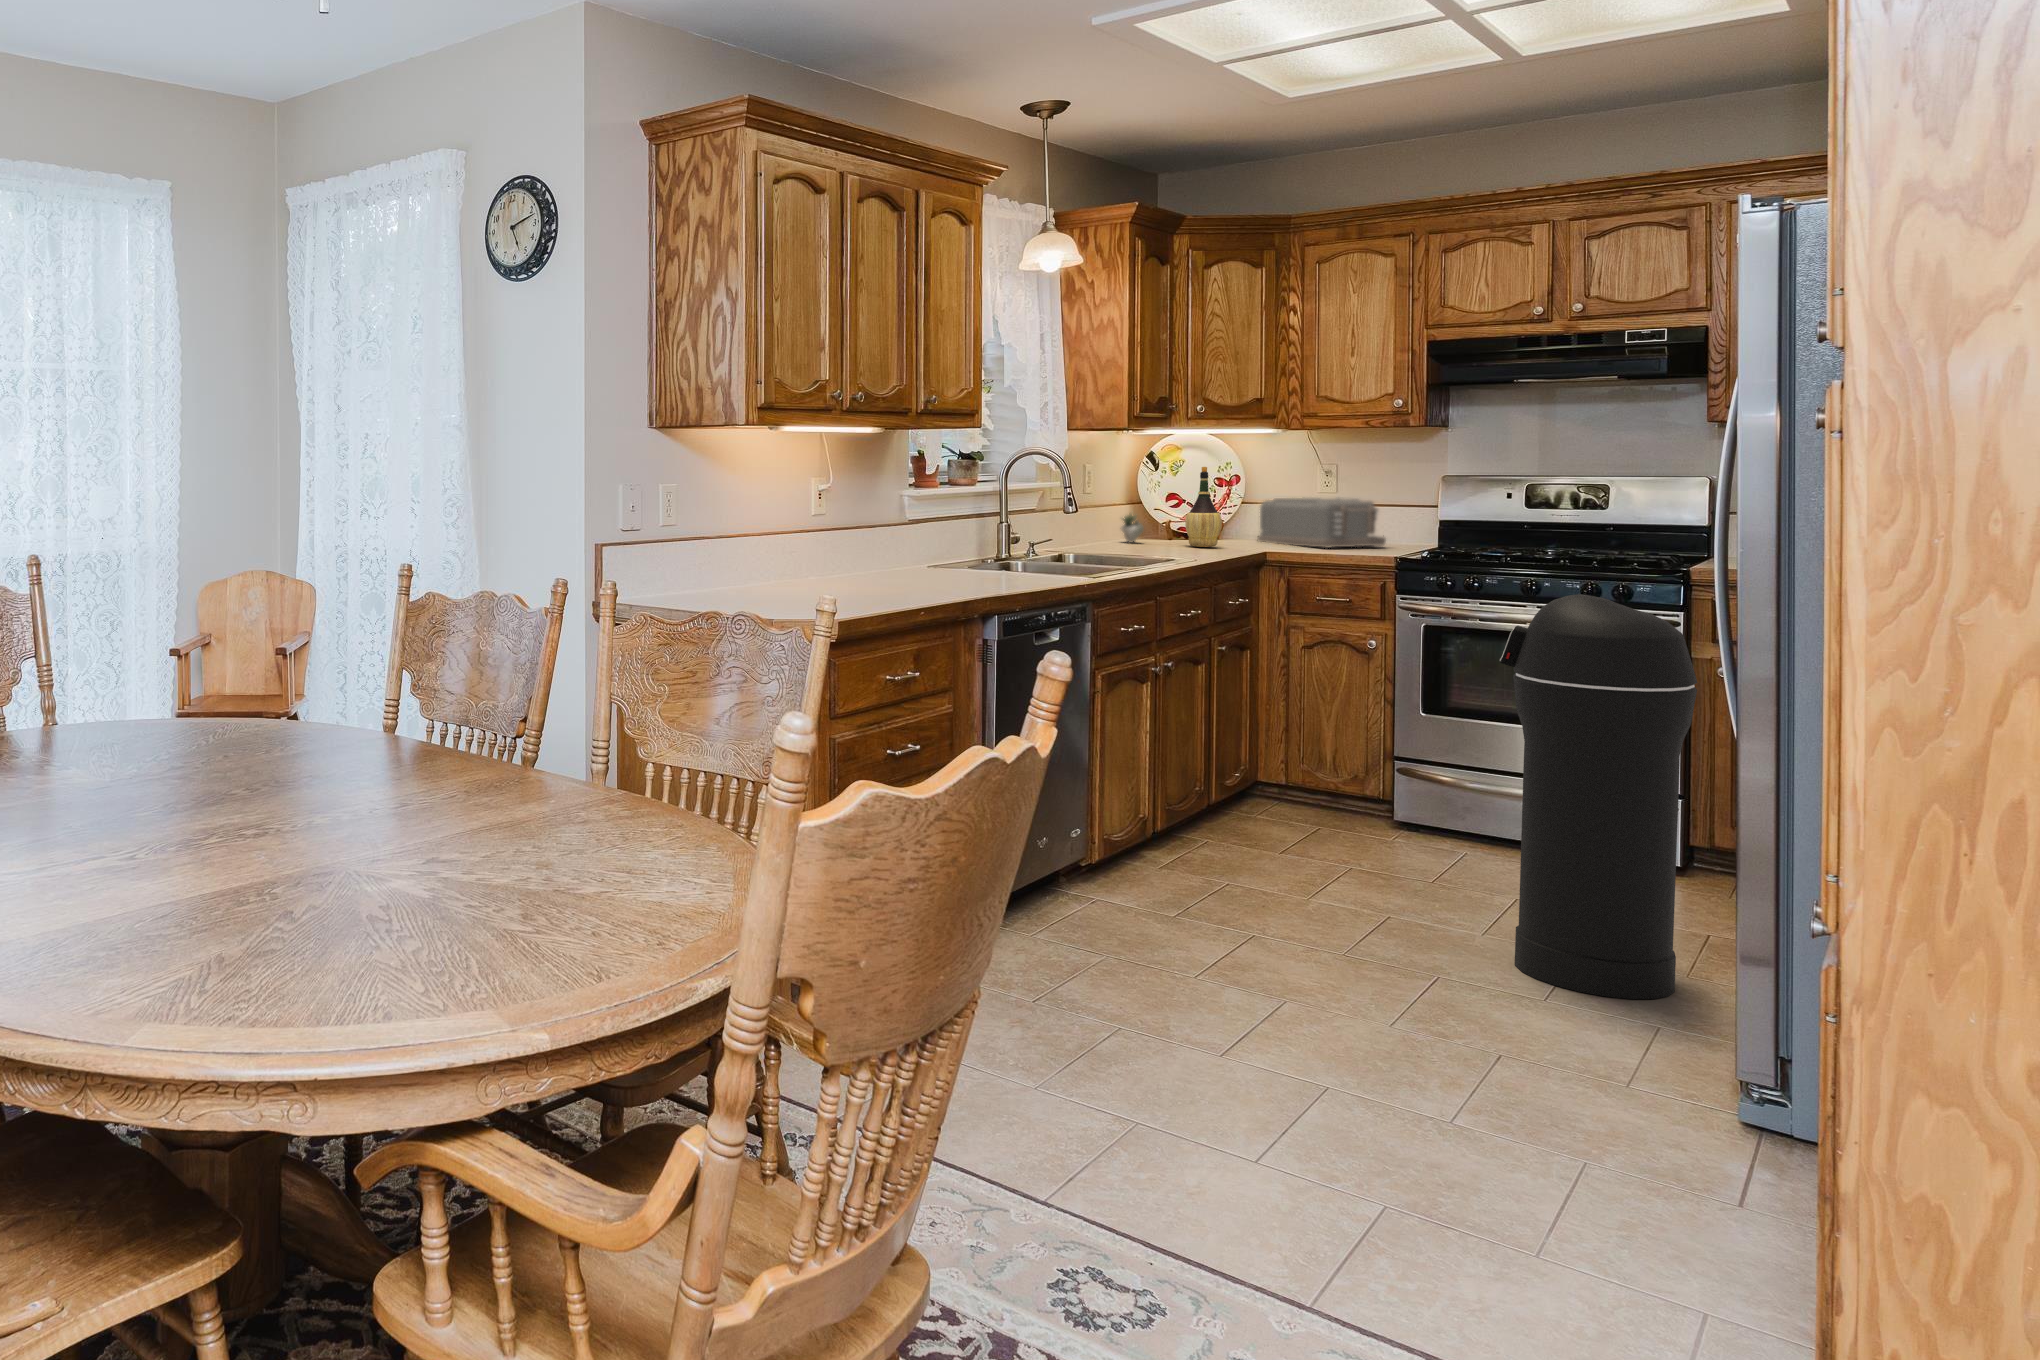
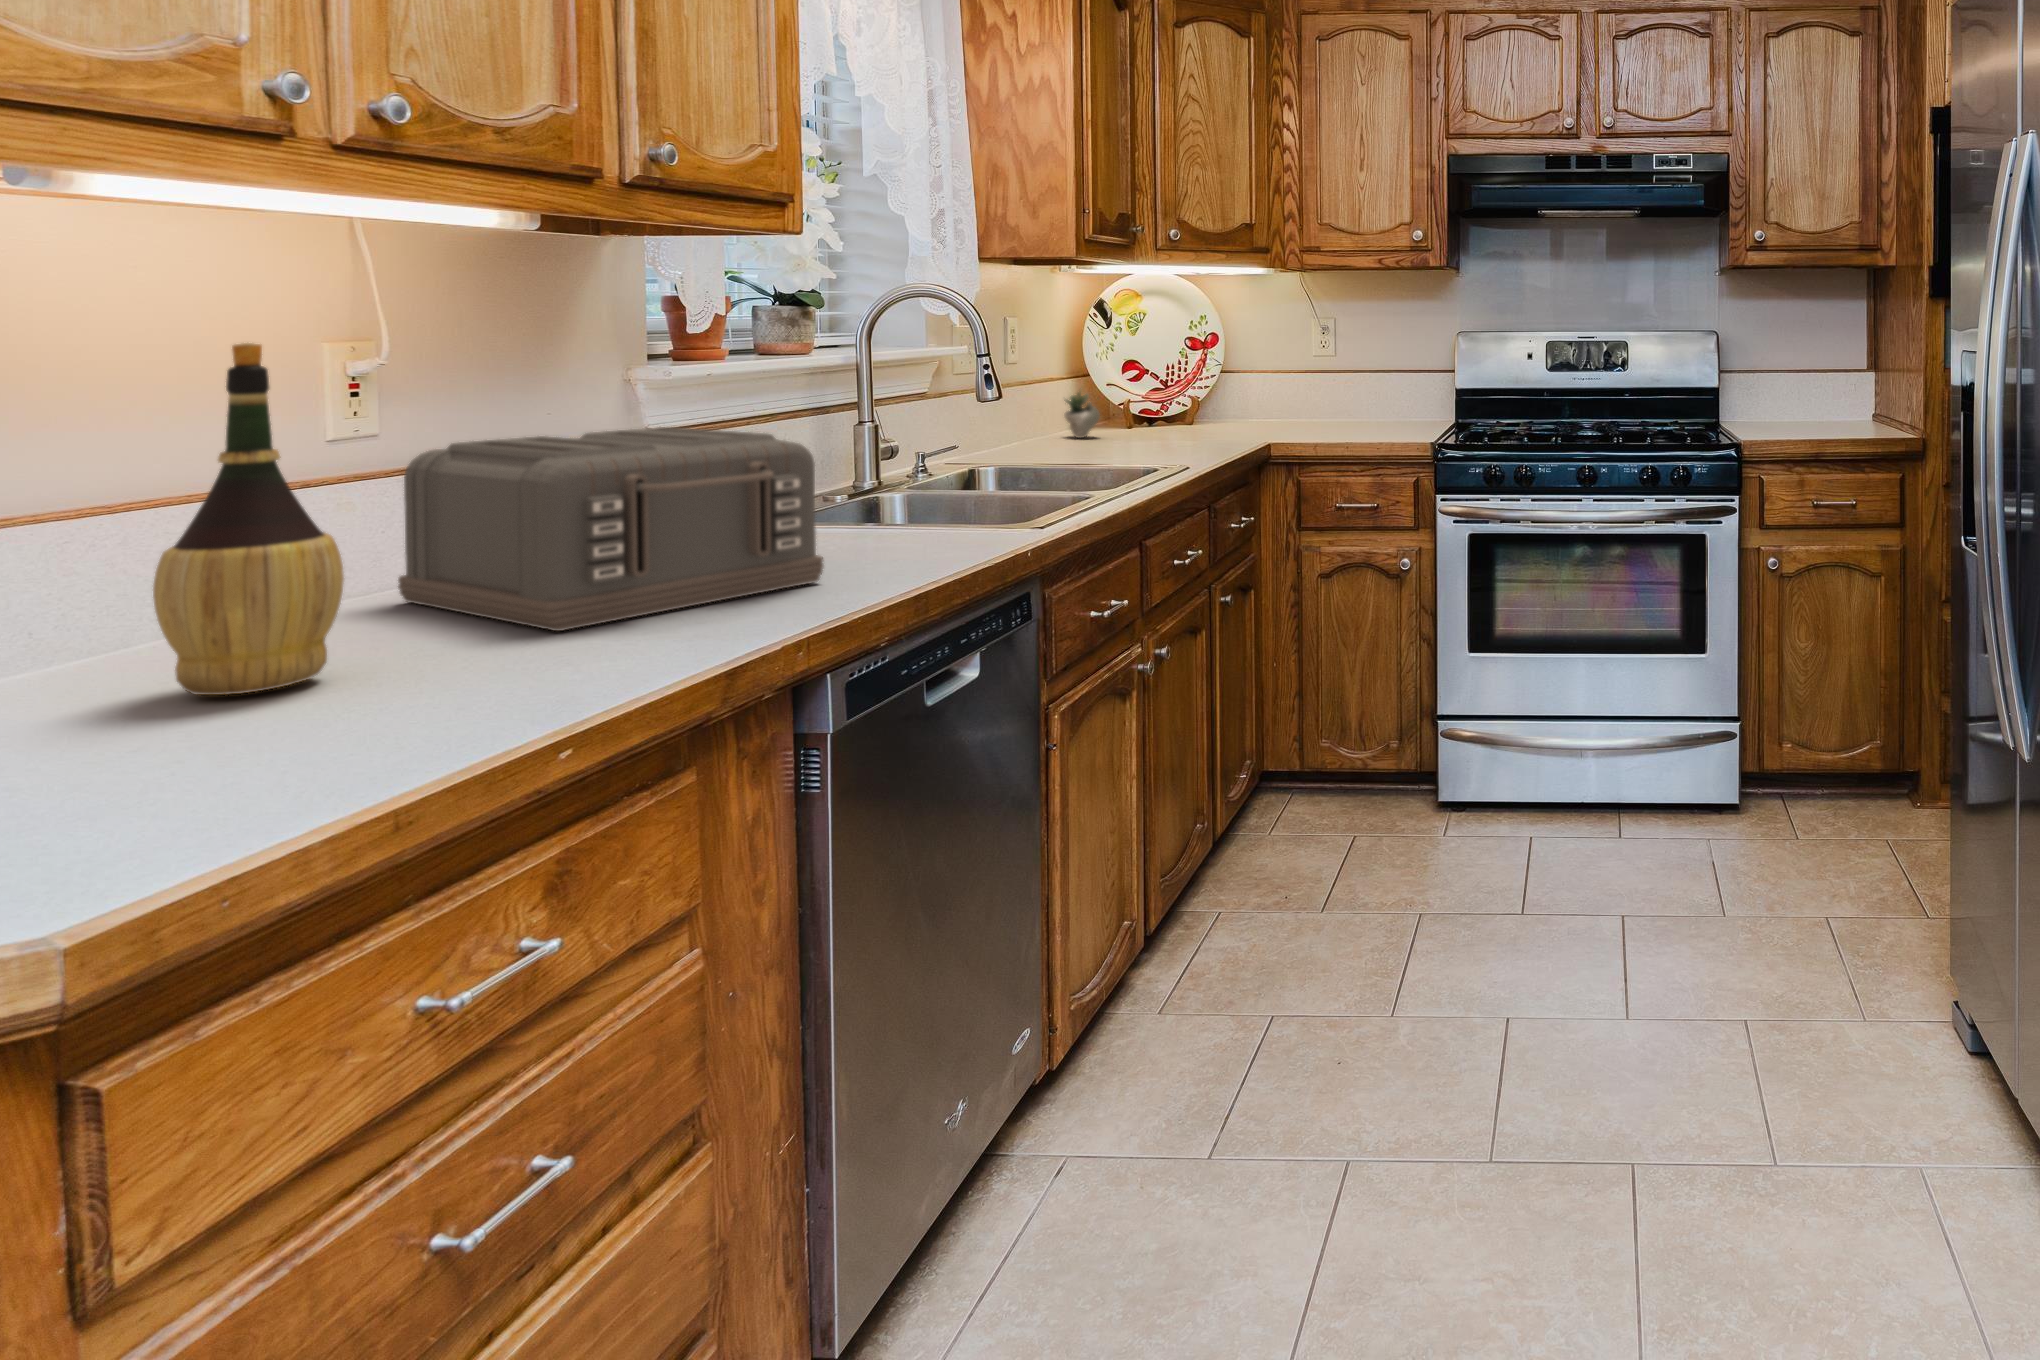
wine bottle: present [1185,467,1222,547] -> present [153,343,344,695]
toaster: present [1257,497,1386,548] -> present [398,427,823,631]
trash can: present [1500,594,1697,999] -> none [1731,526,1992,1212]

